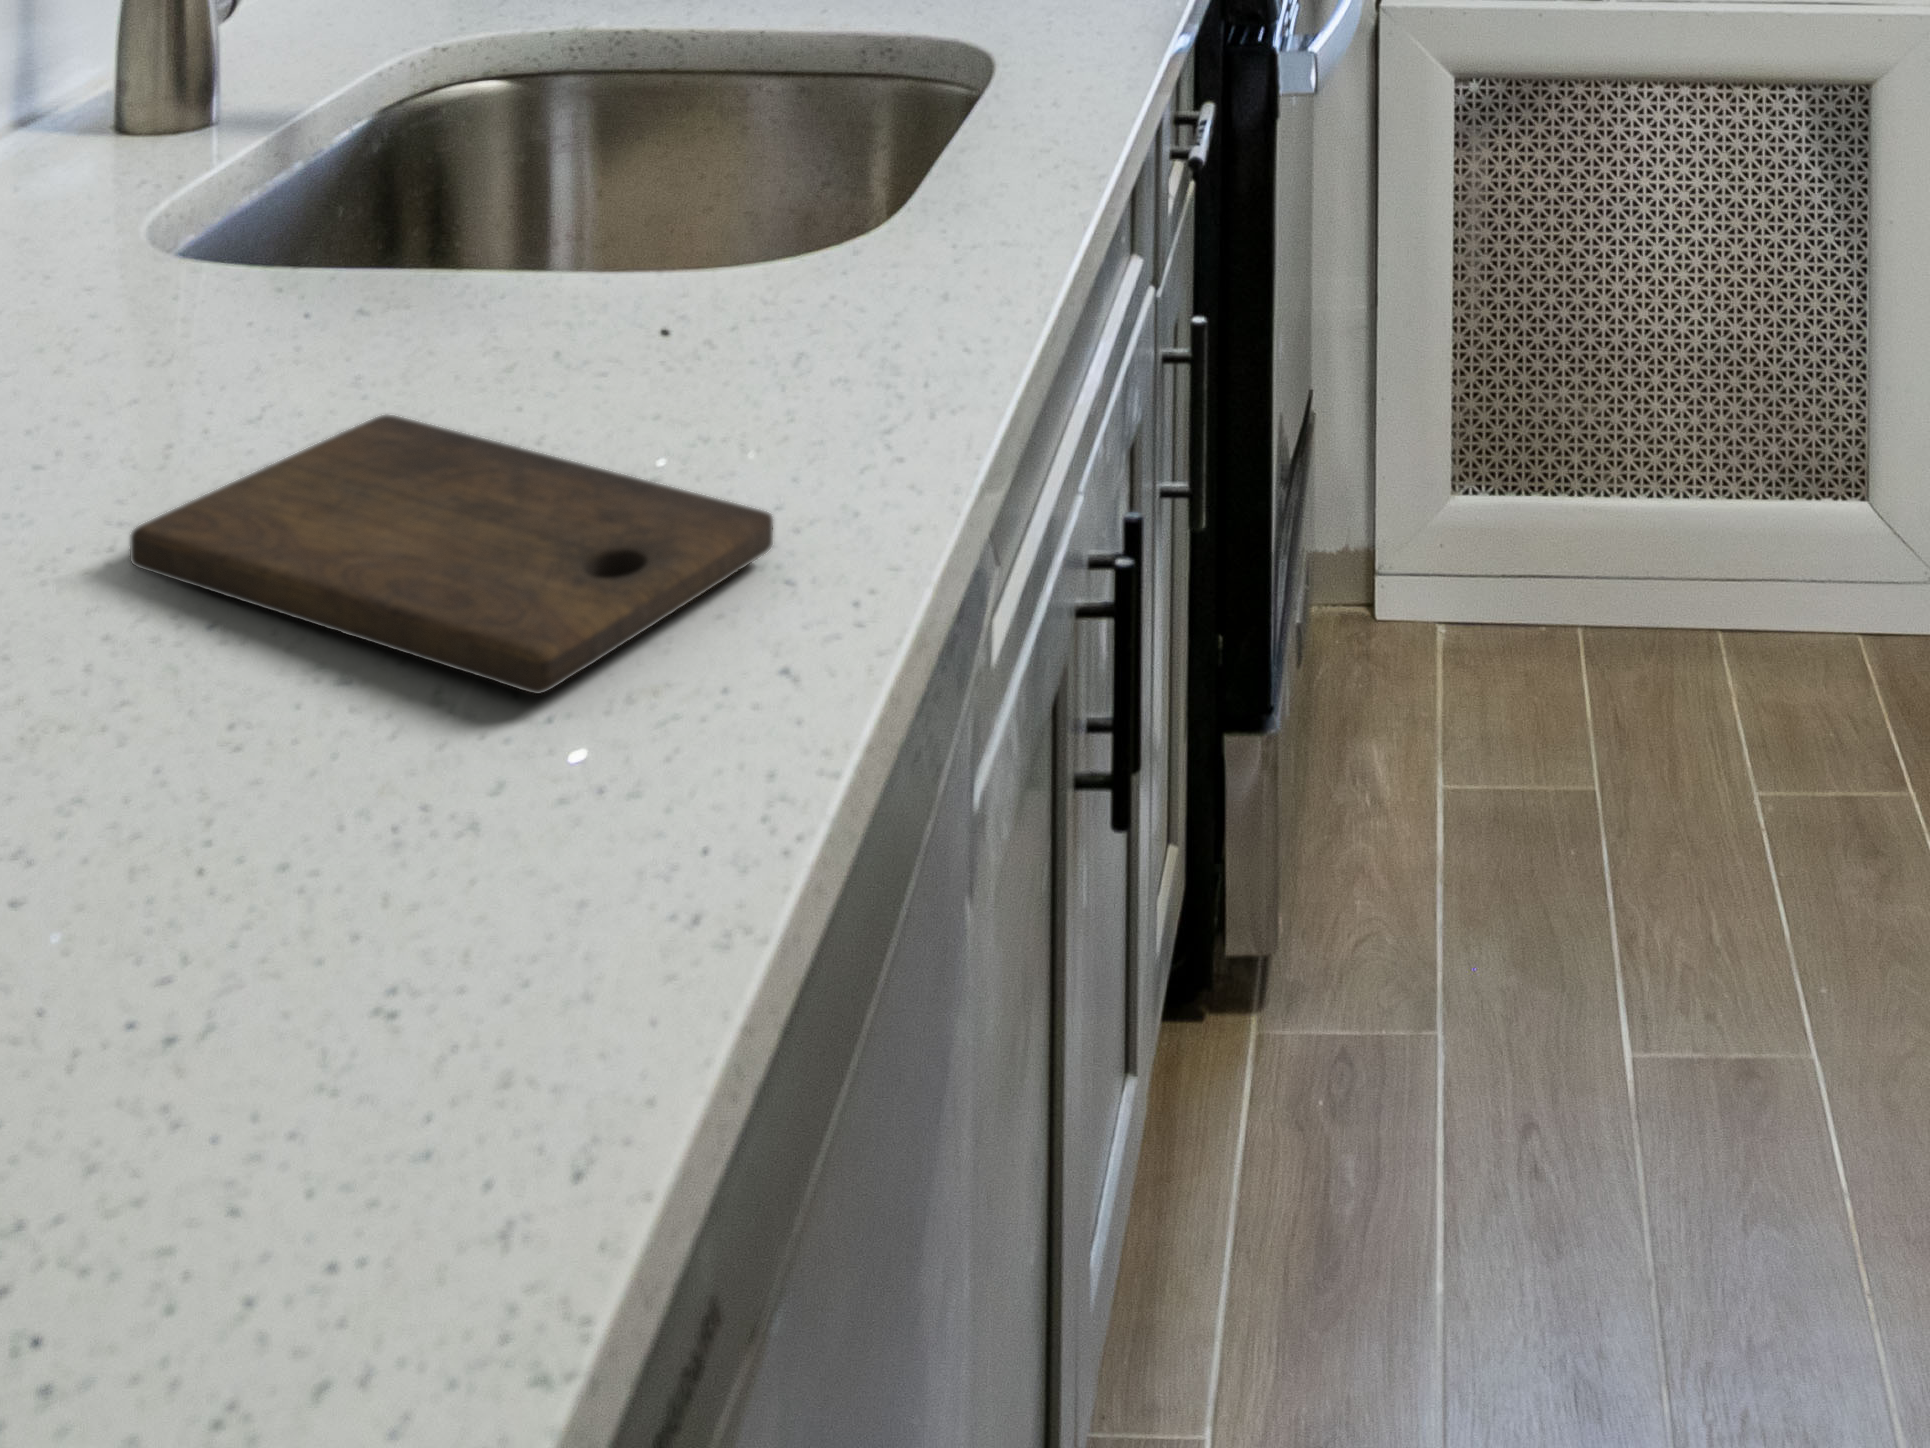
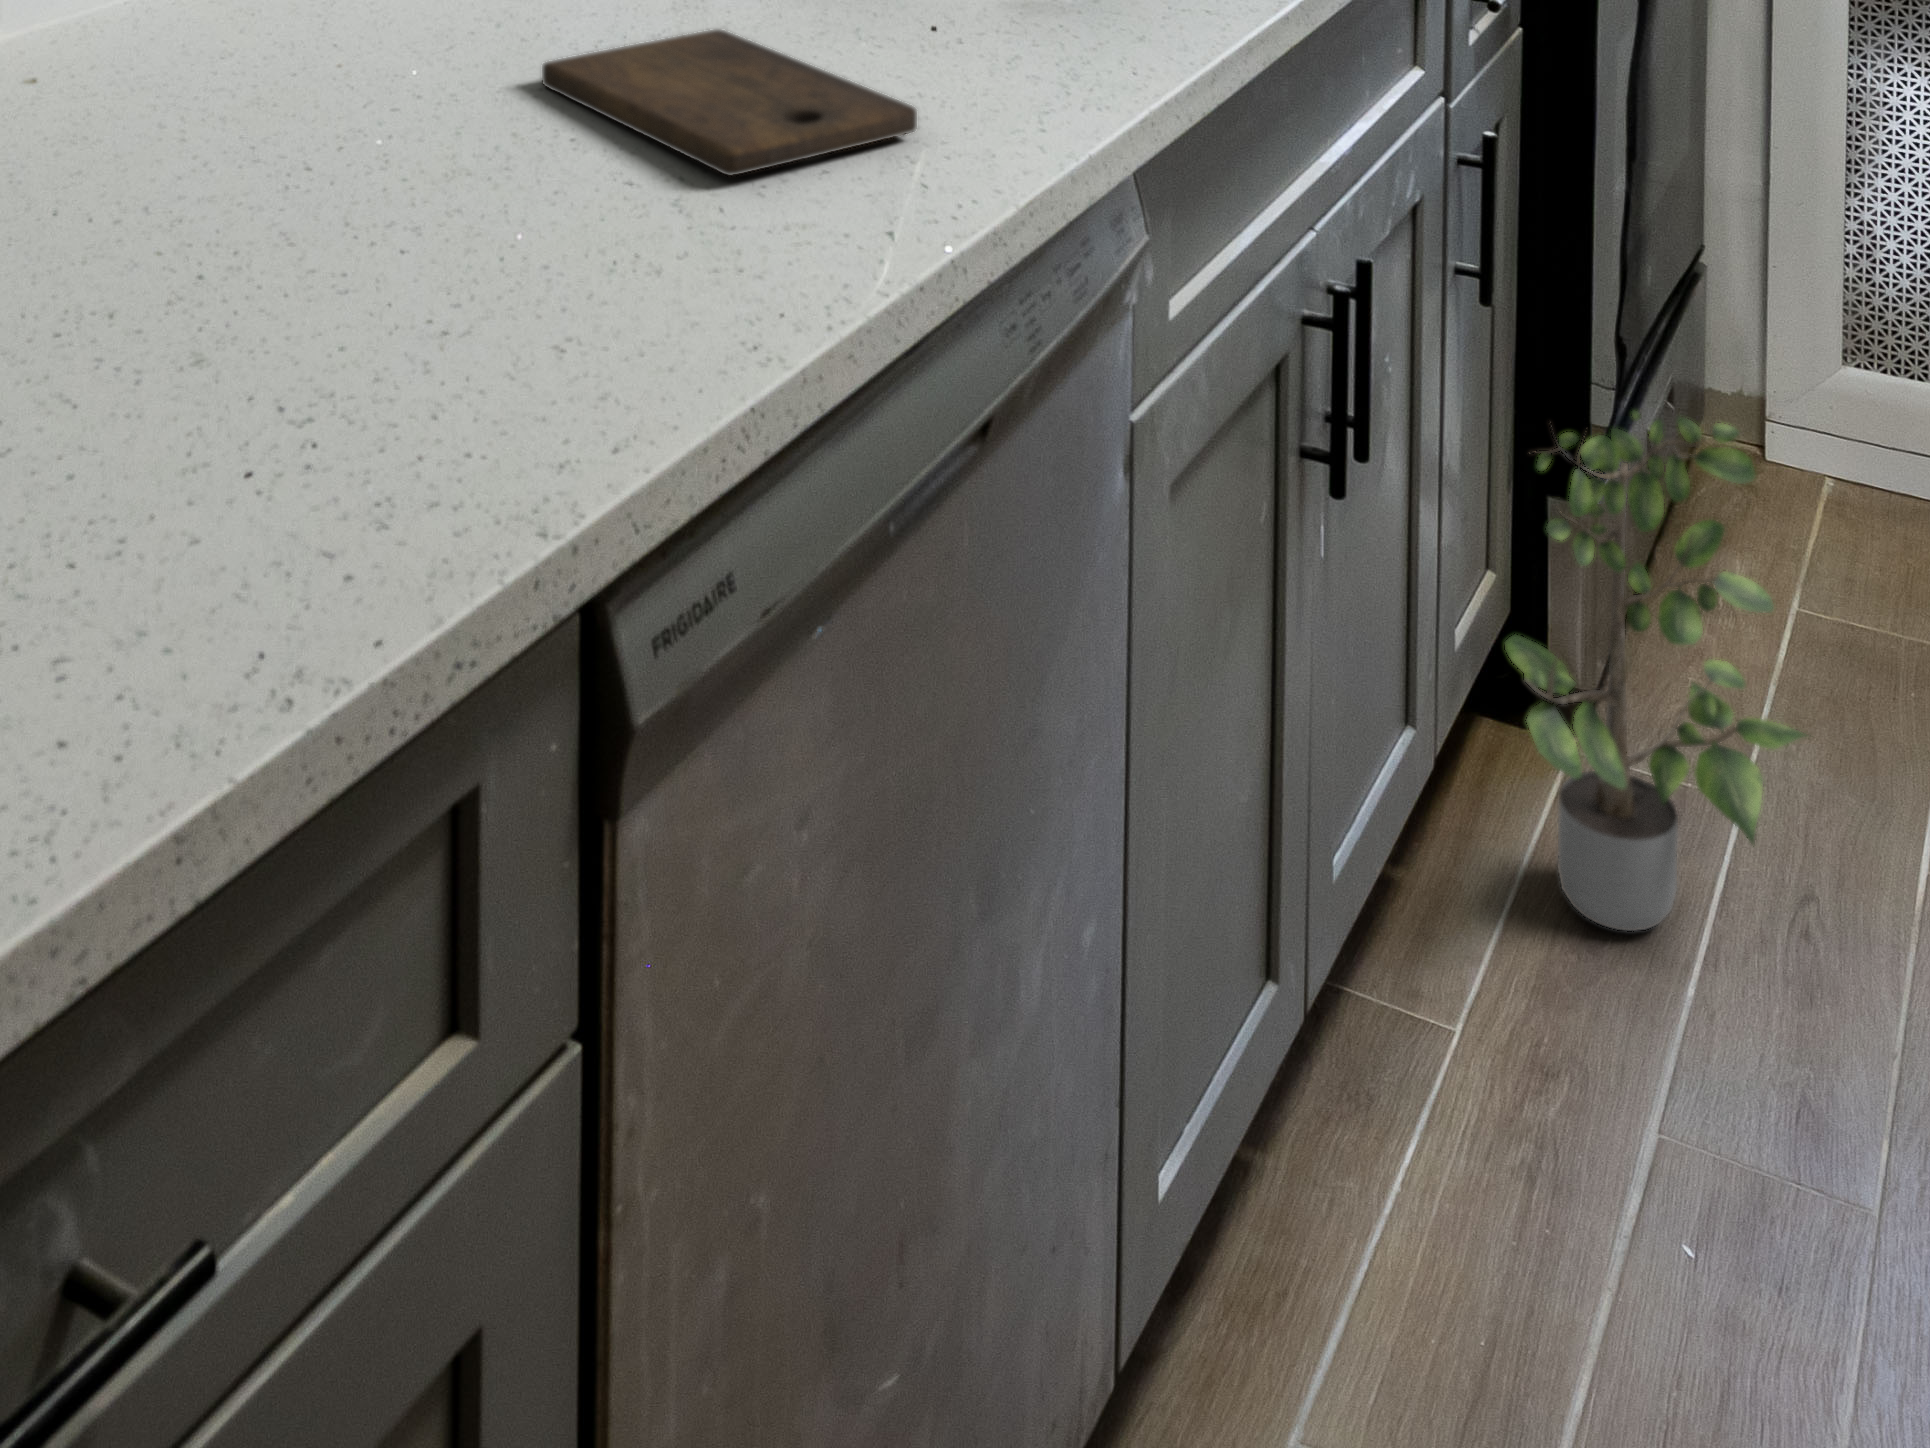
potted plant: none [1235,616,1579,1276] -> present [1505,411,1807,931]

